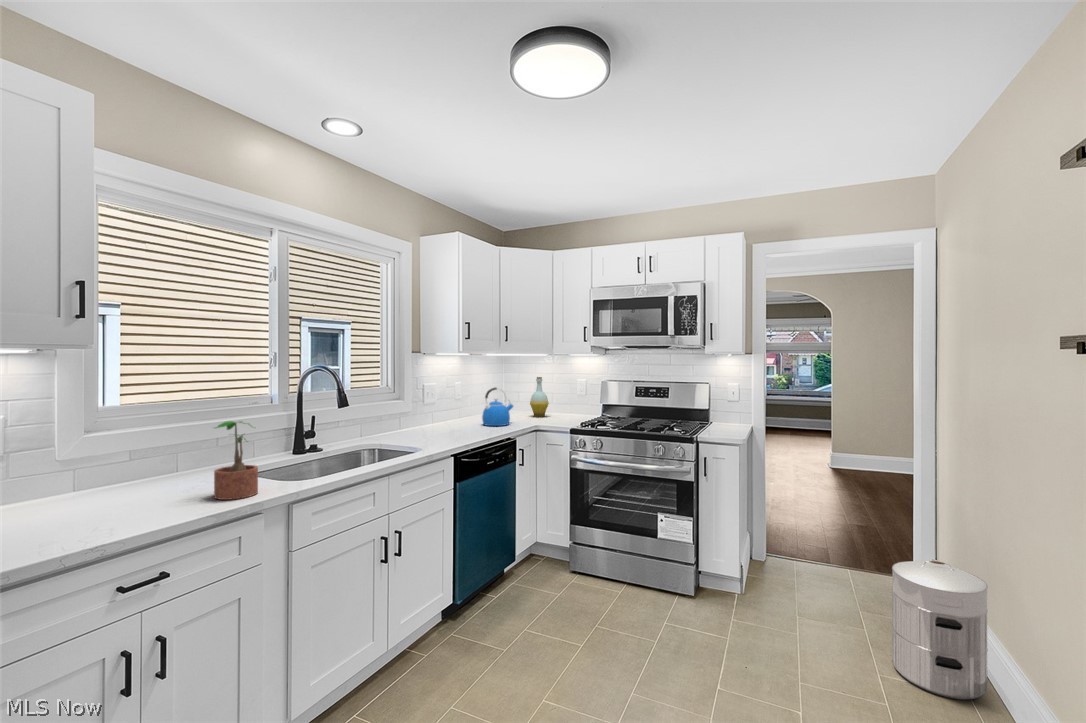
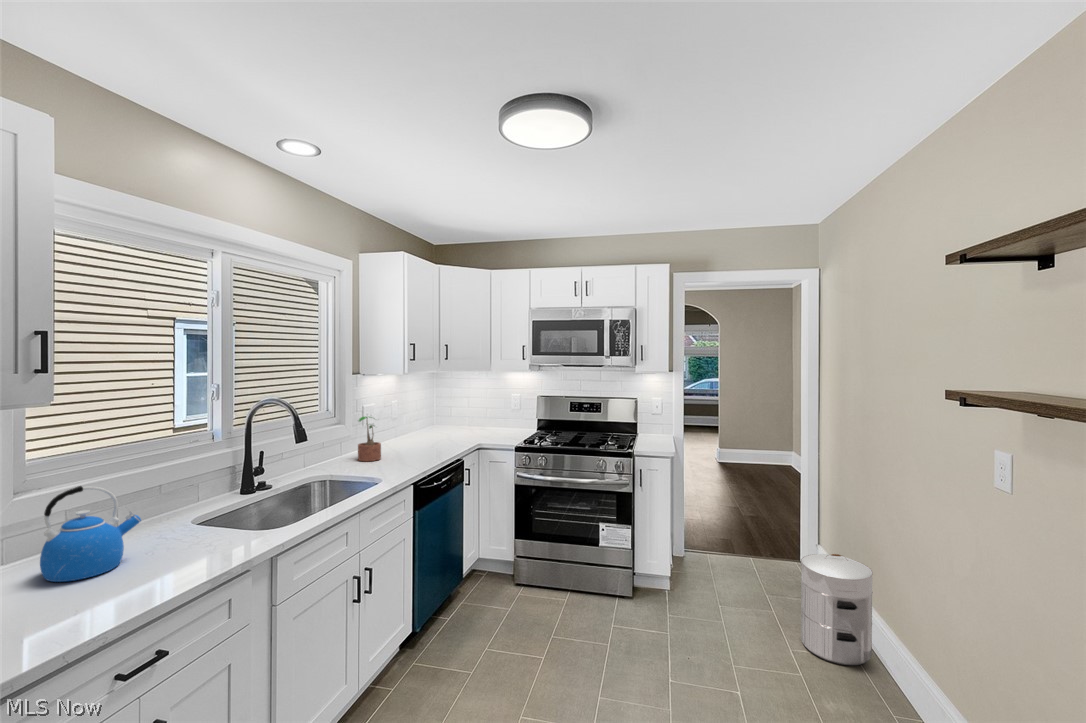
bottle: present [530,377,549,417] -> none [466,393,485,433]
kettle: present [482,388,513,426] -> present [40,486,141,582]
potted plant: present [214,421,258,500] -> present [358,417,381,461]

